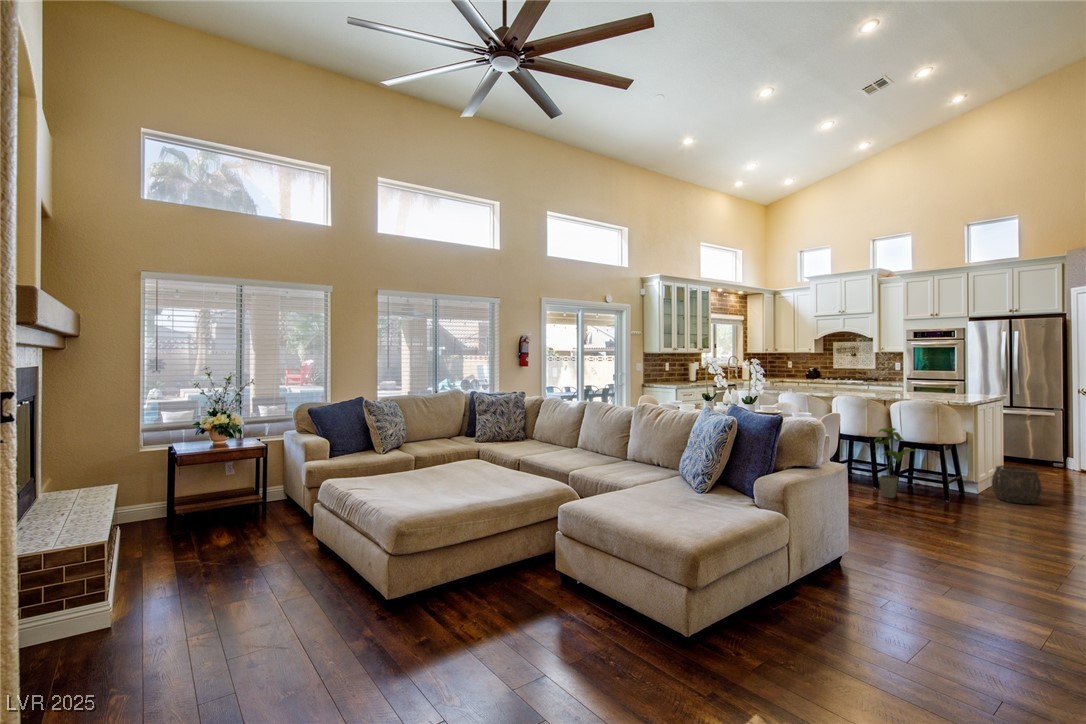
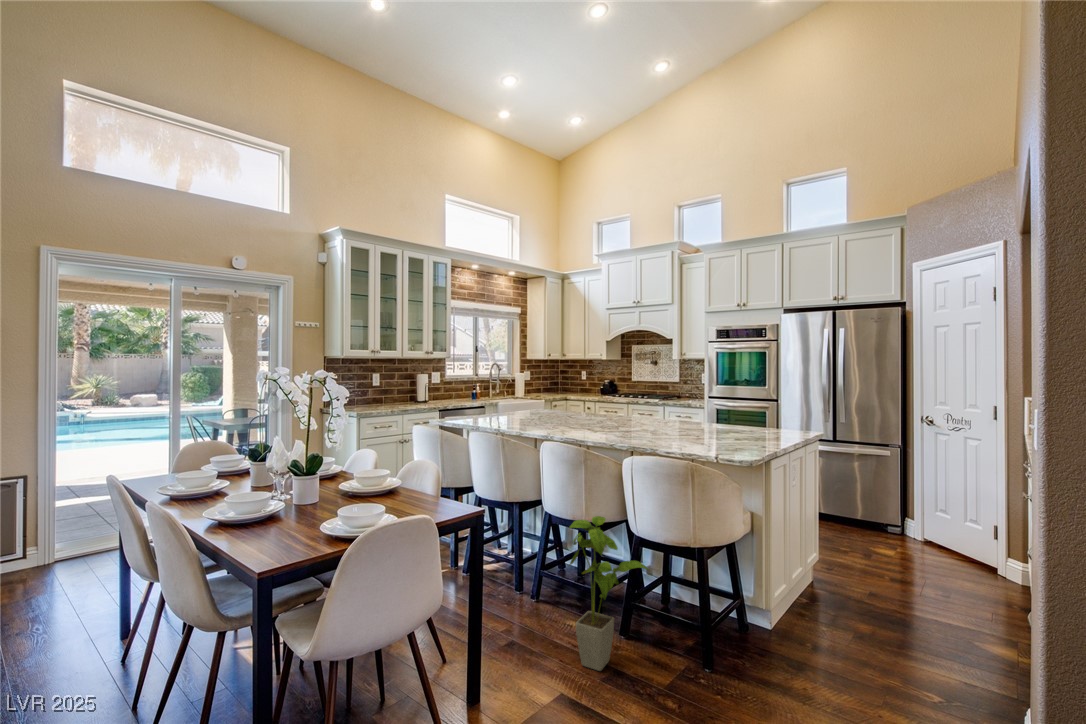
woven basket: present [992,465,1041,504] -> none [790,579,878,674]

